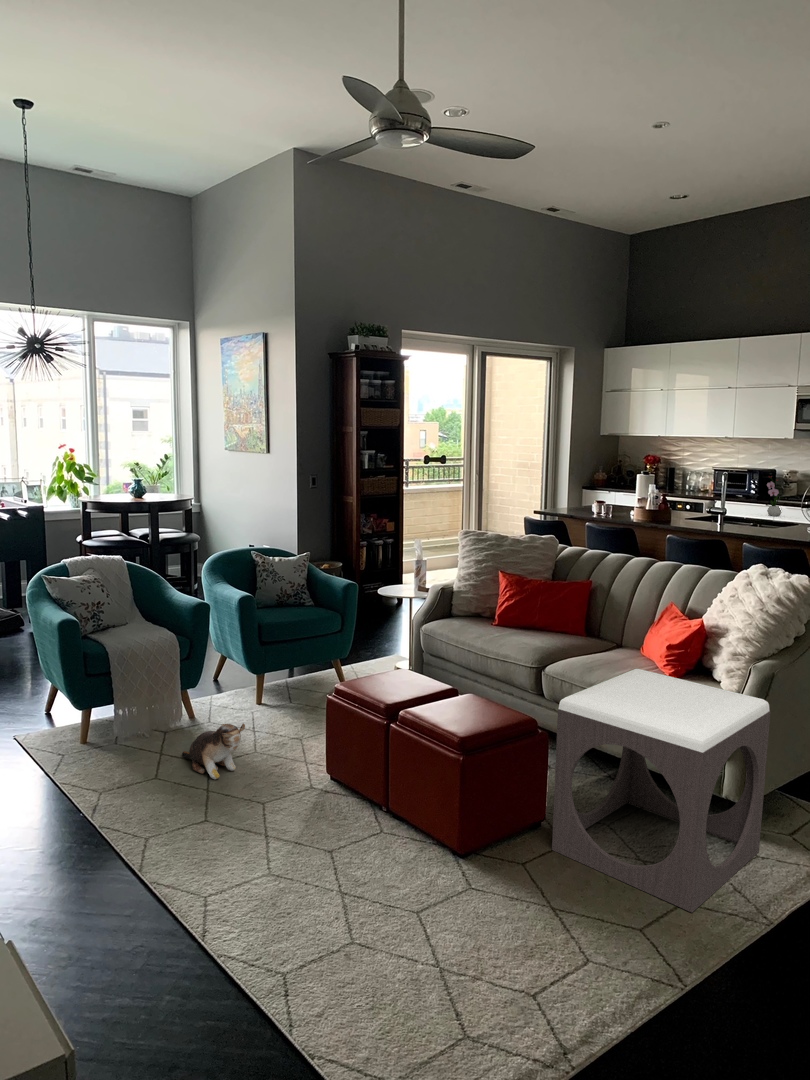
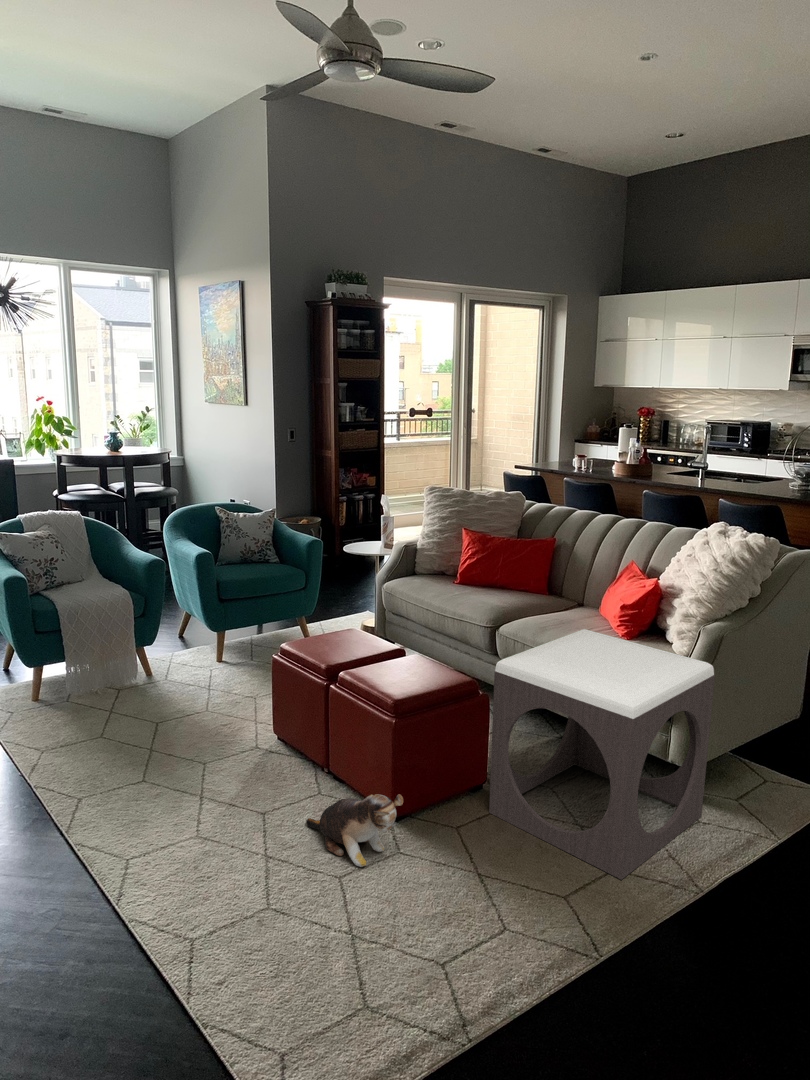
flower arrangement: present [767,476,782,516] -> none [755,429,775,471]
plush toy: present [182,724,245,779] -> present [306,794,403,867]

